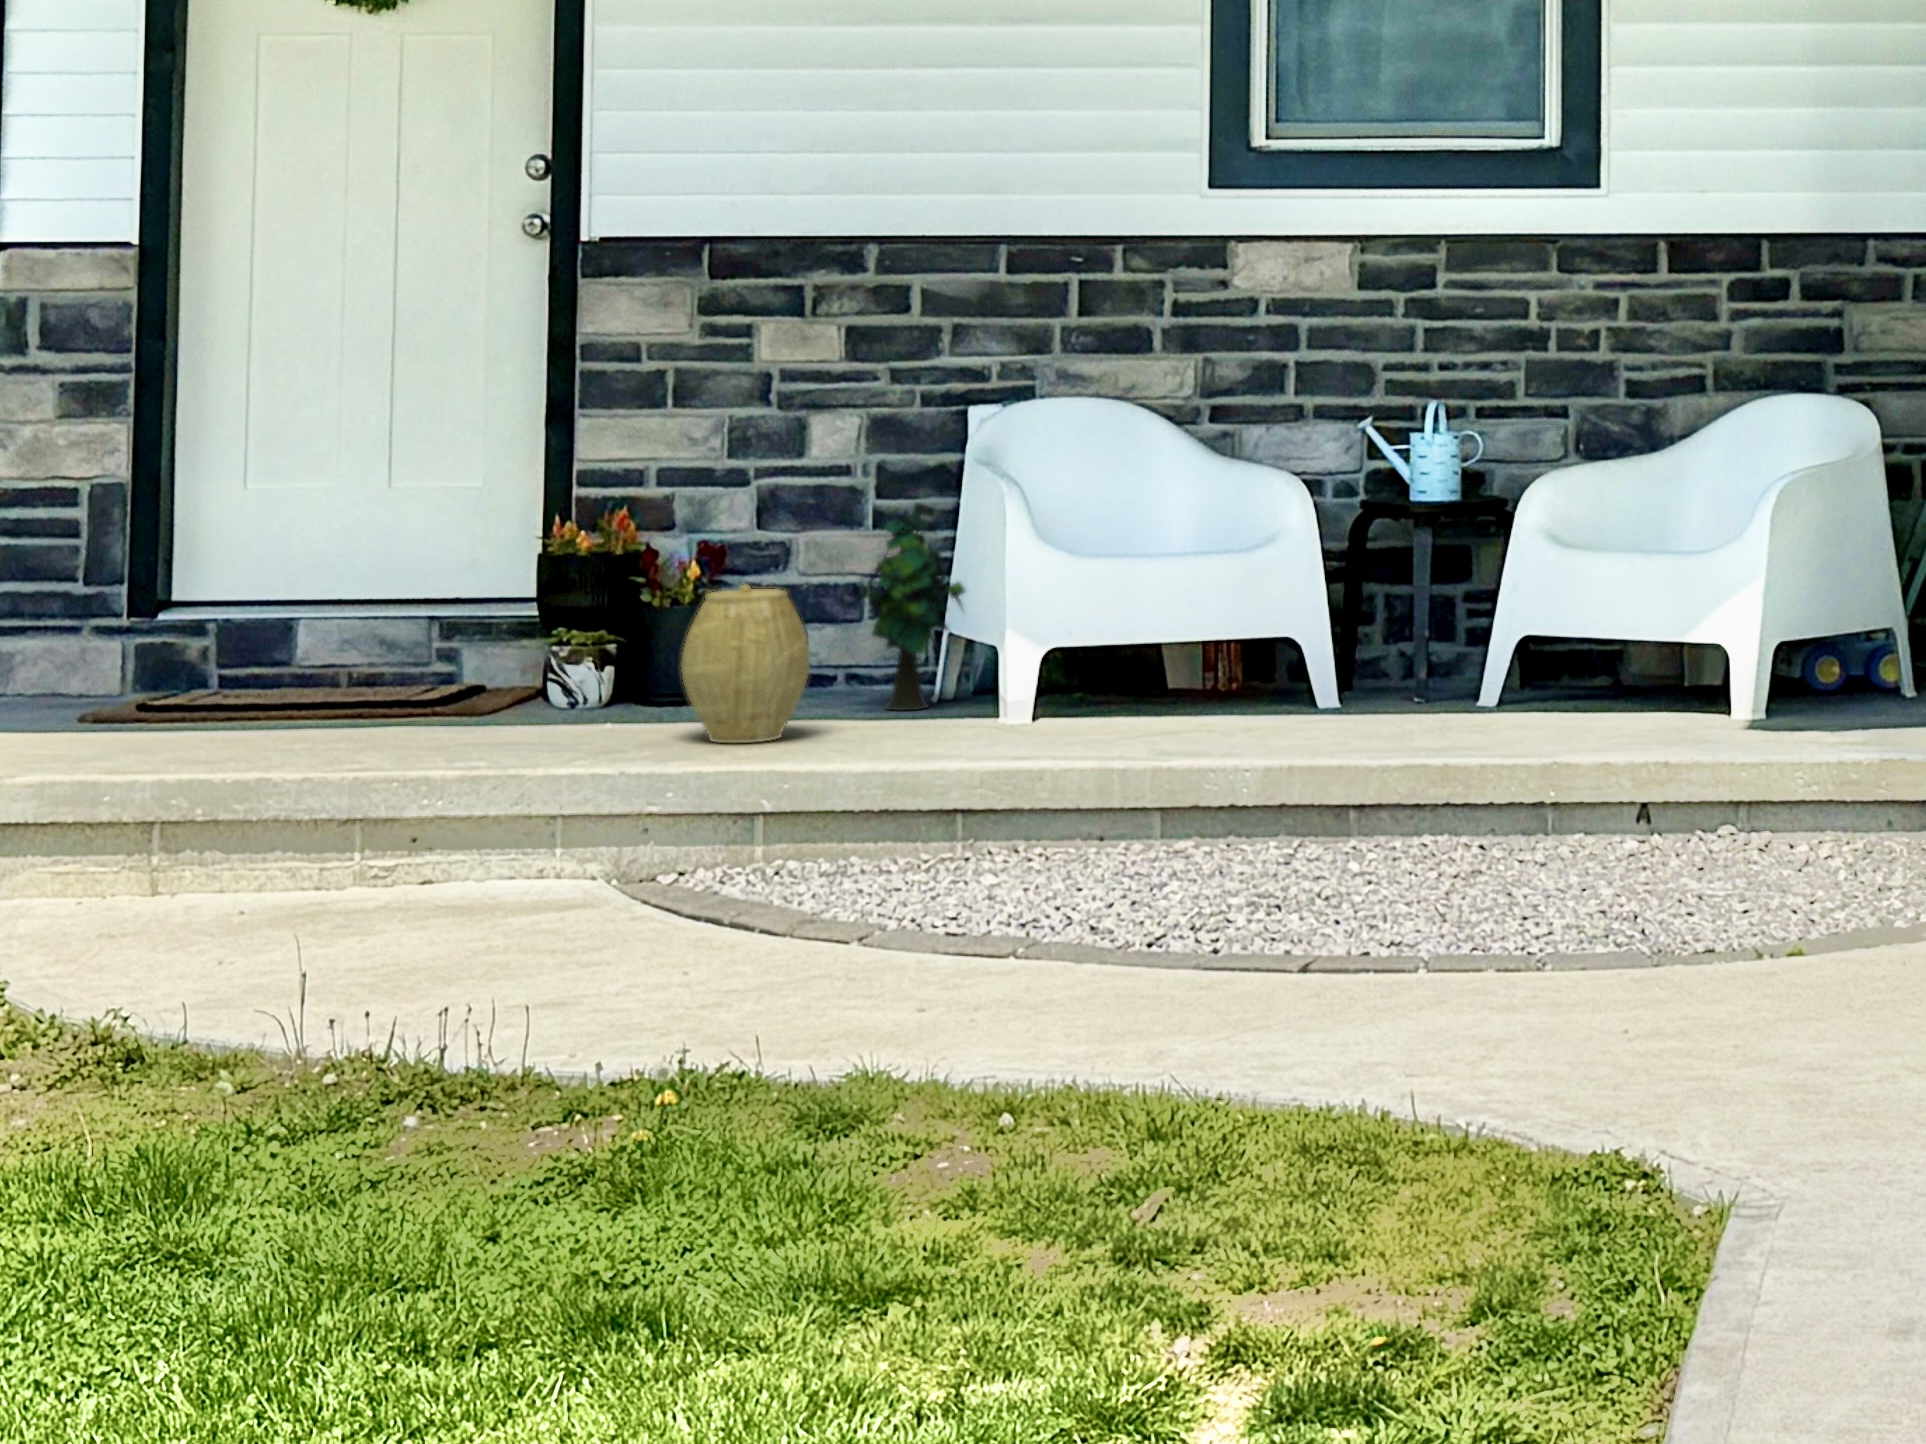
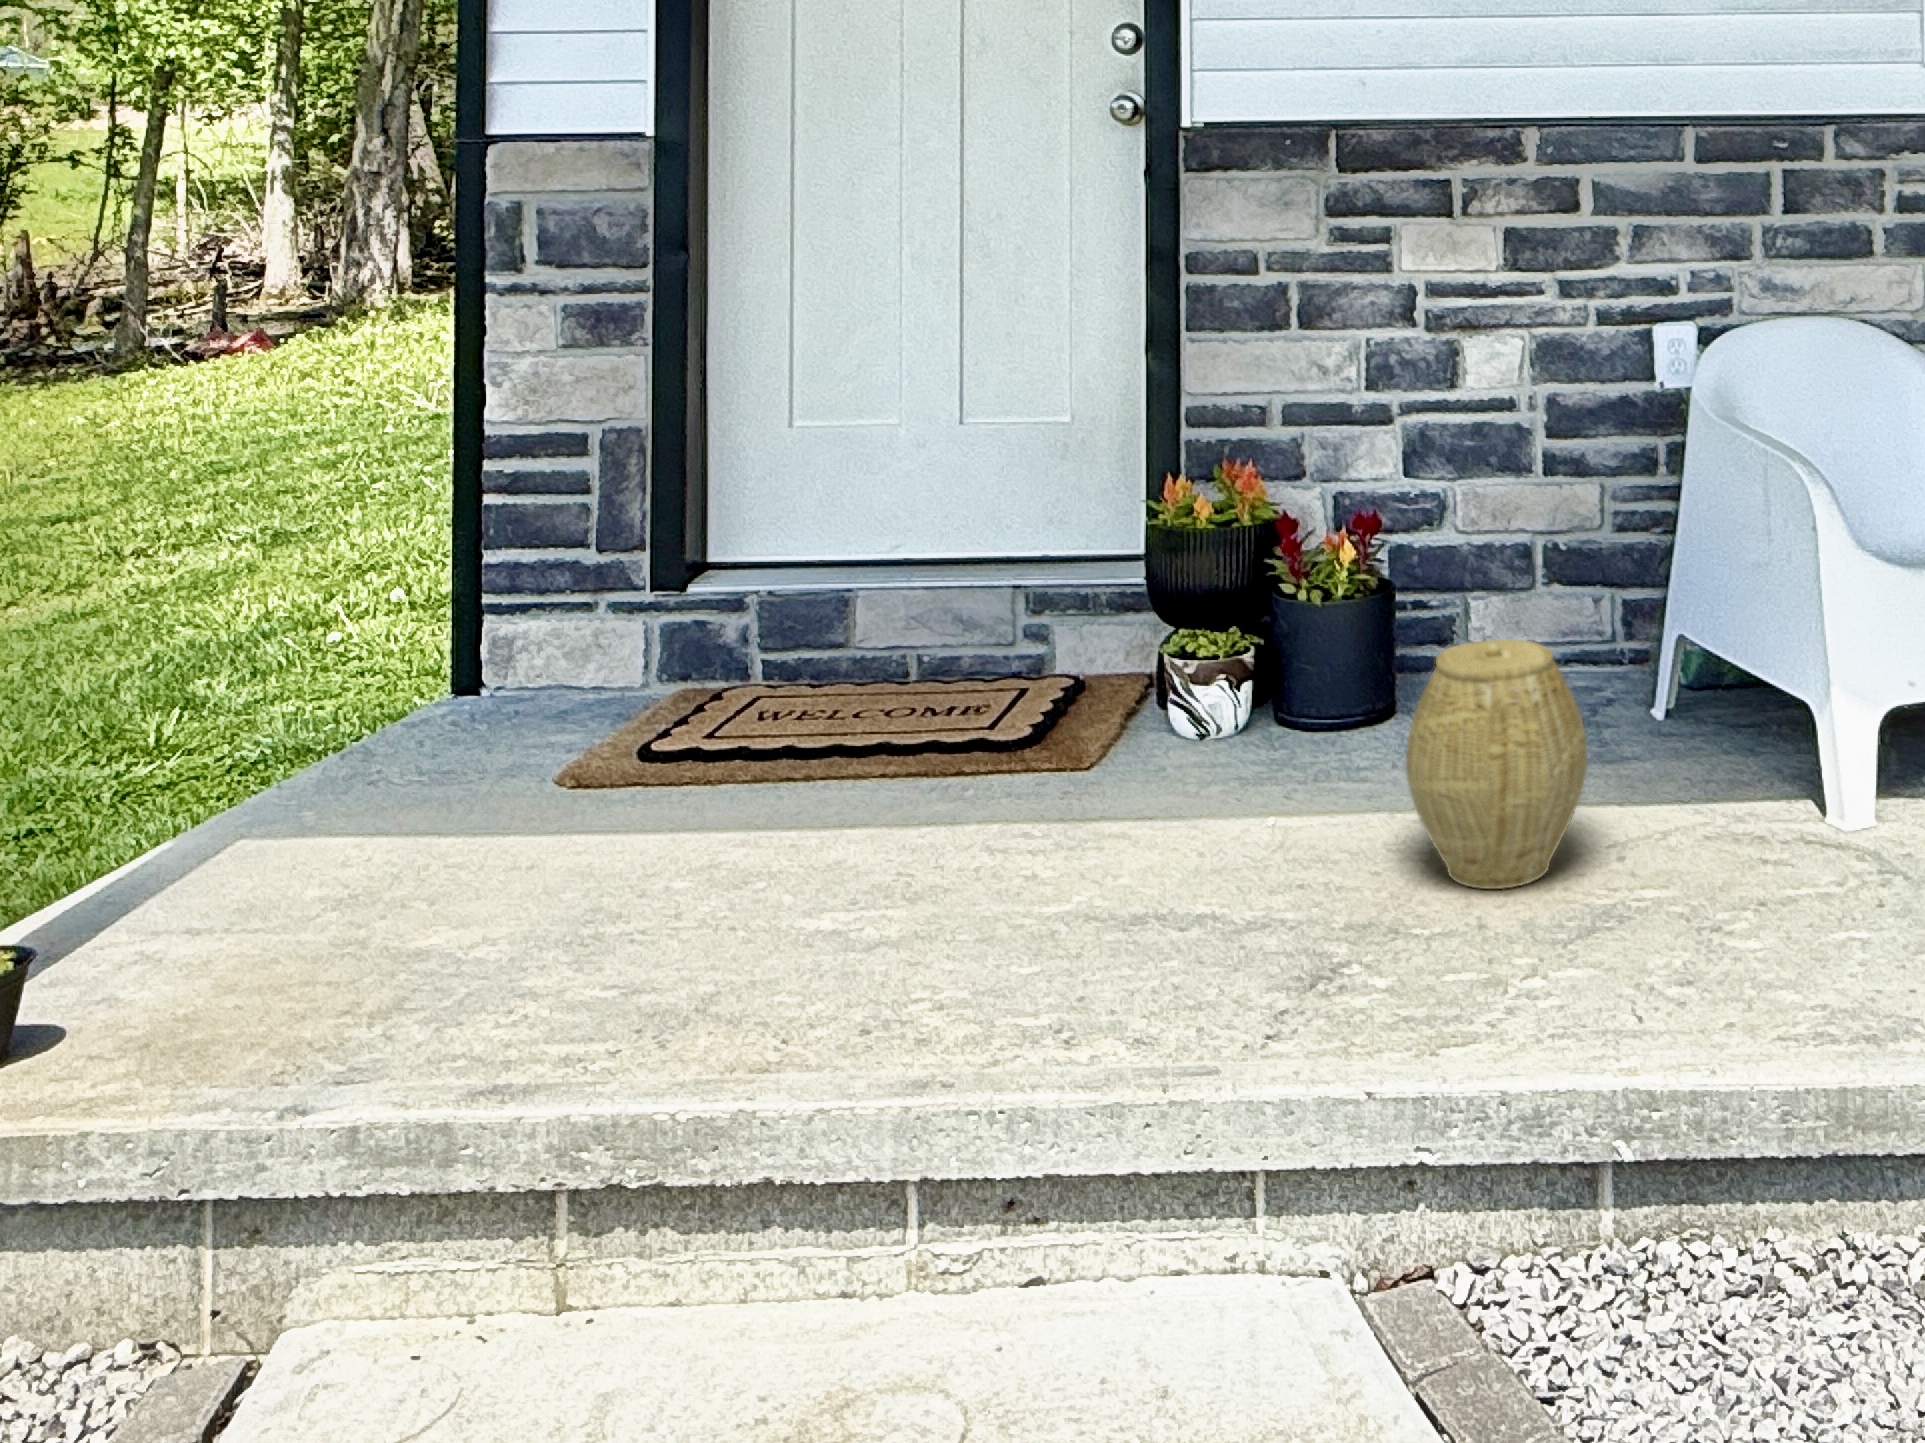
decorative plant: present [859,502,965,710] -> none [1586,478,1734,757]

